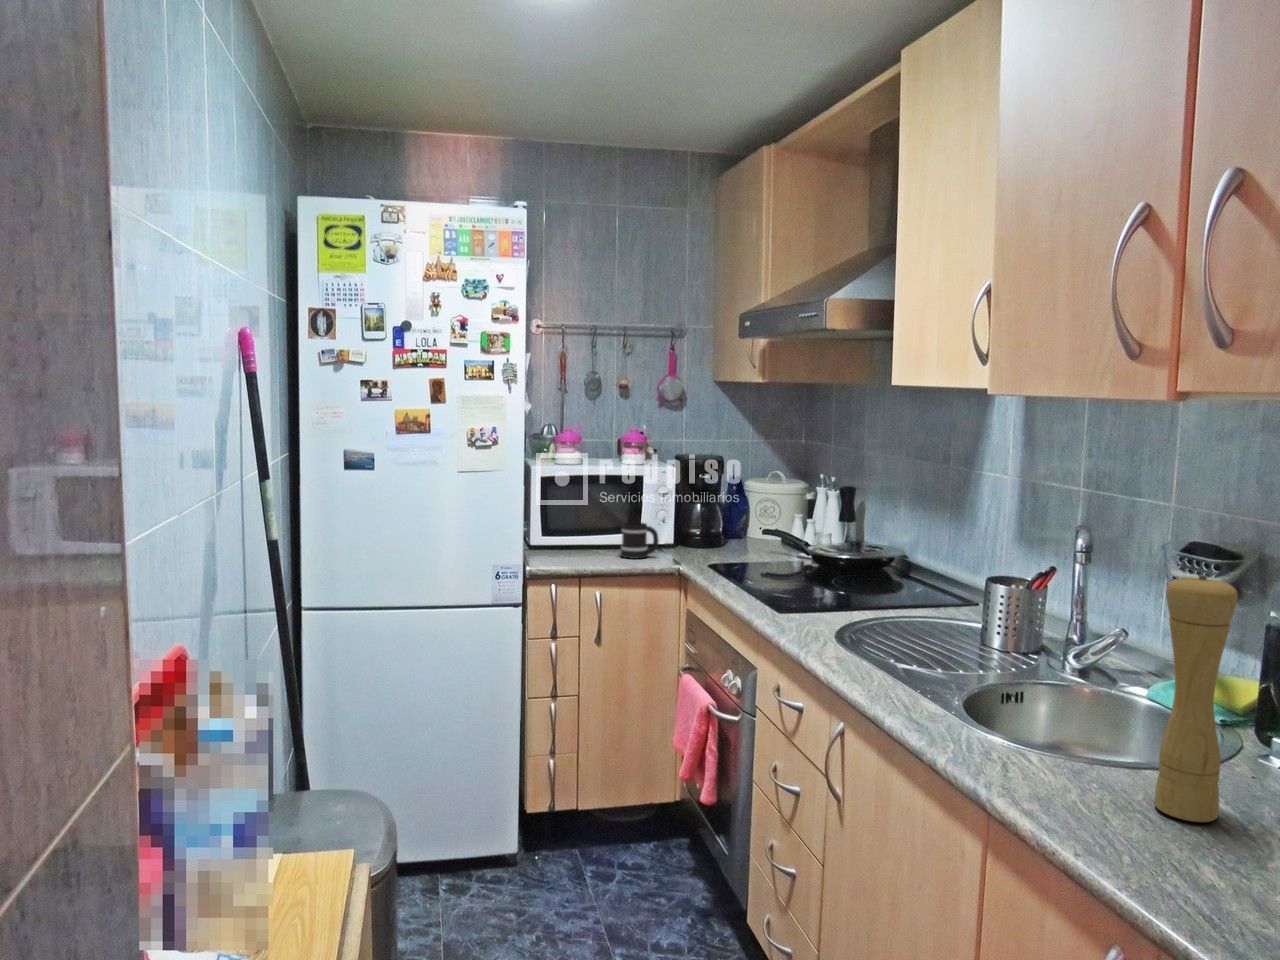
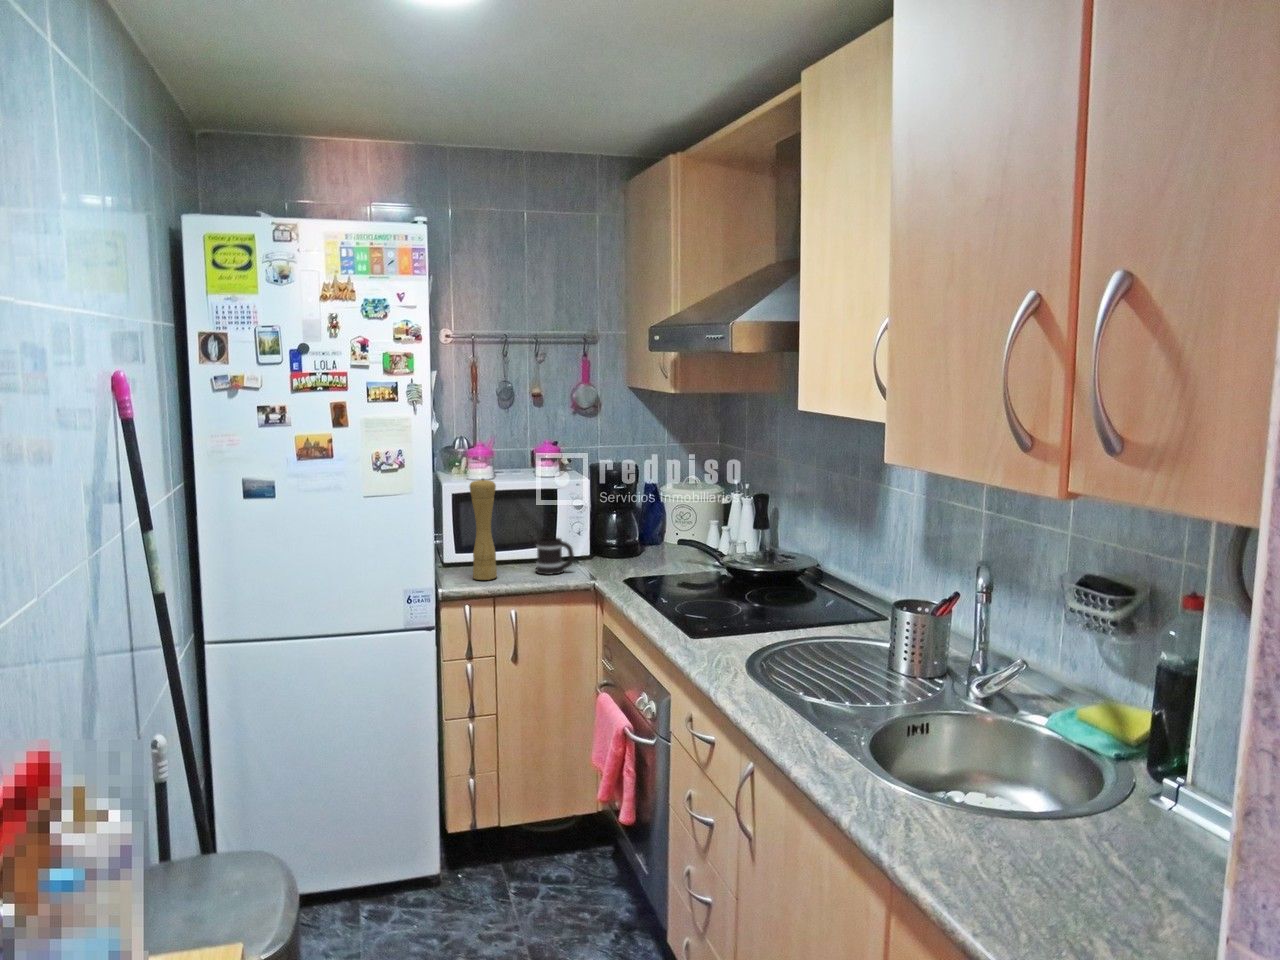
pepper mill: present [1154,575,1238,822] -> present [470,479,497,580]

